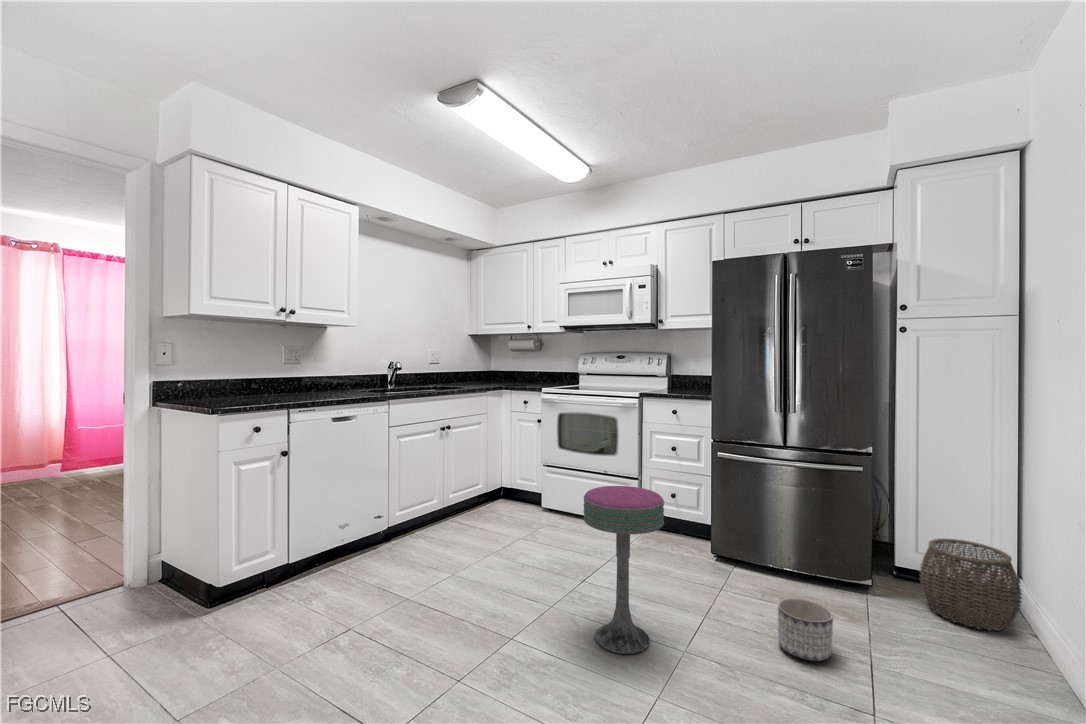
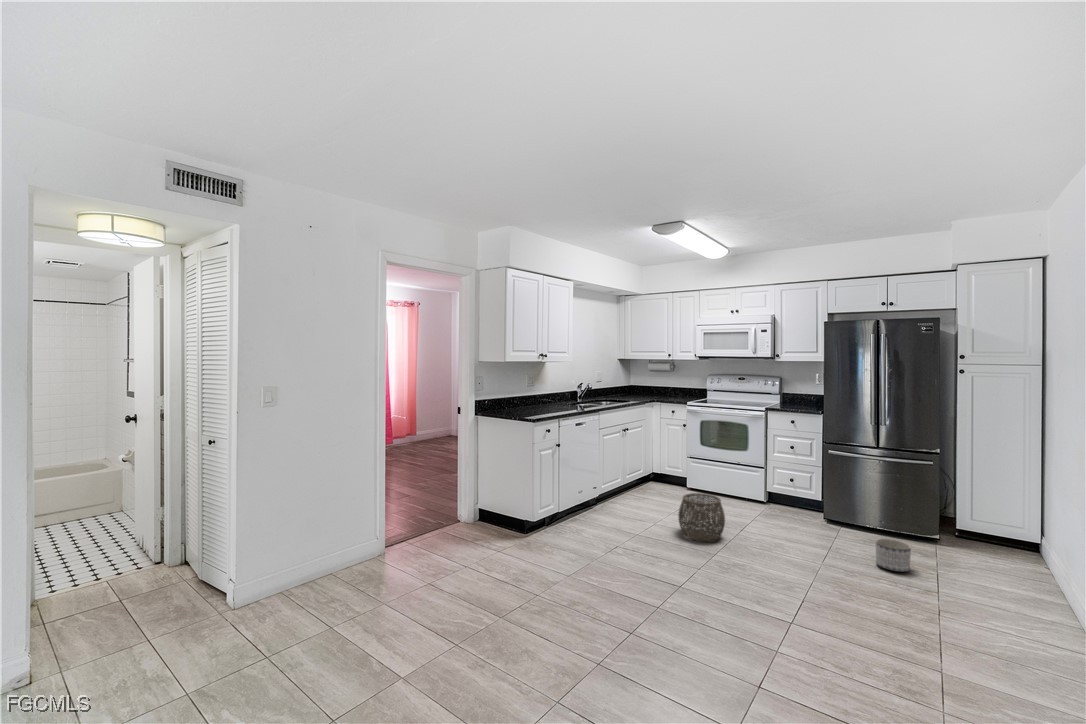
bar stool: present [584,486,664,654] -> none [754,470,805,564]
woven basket: present [920,539,1022,631] -> present [678,493,725,542]

